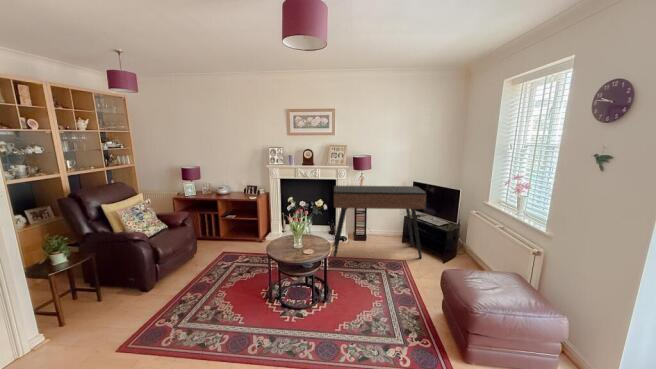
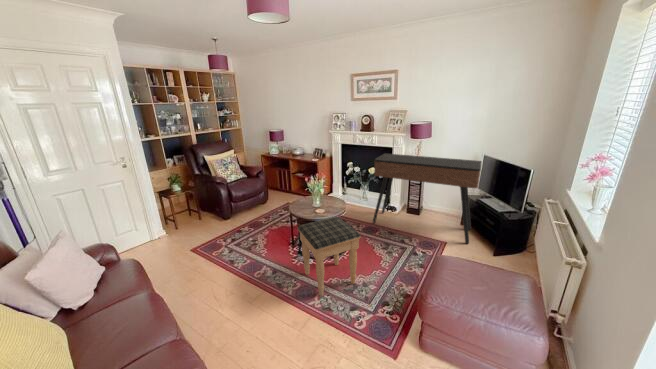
footstool: none [302,254,373,347] -> present [298,217,361,296]

